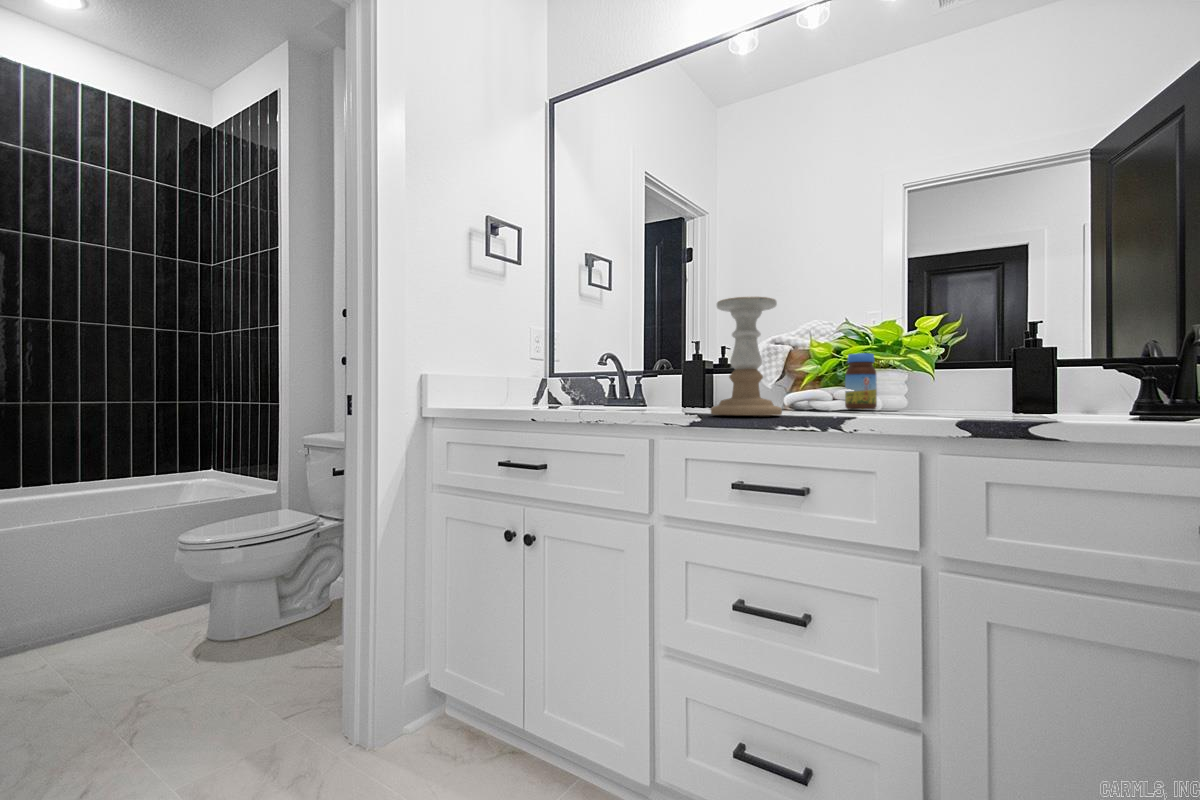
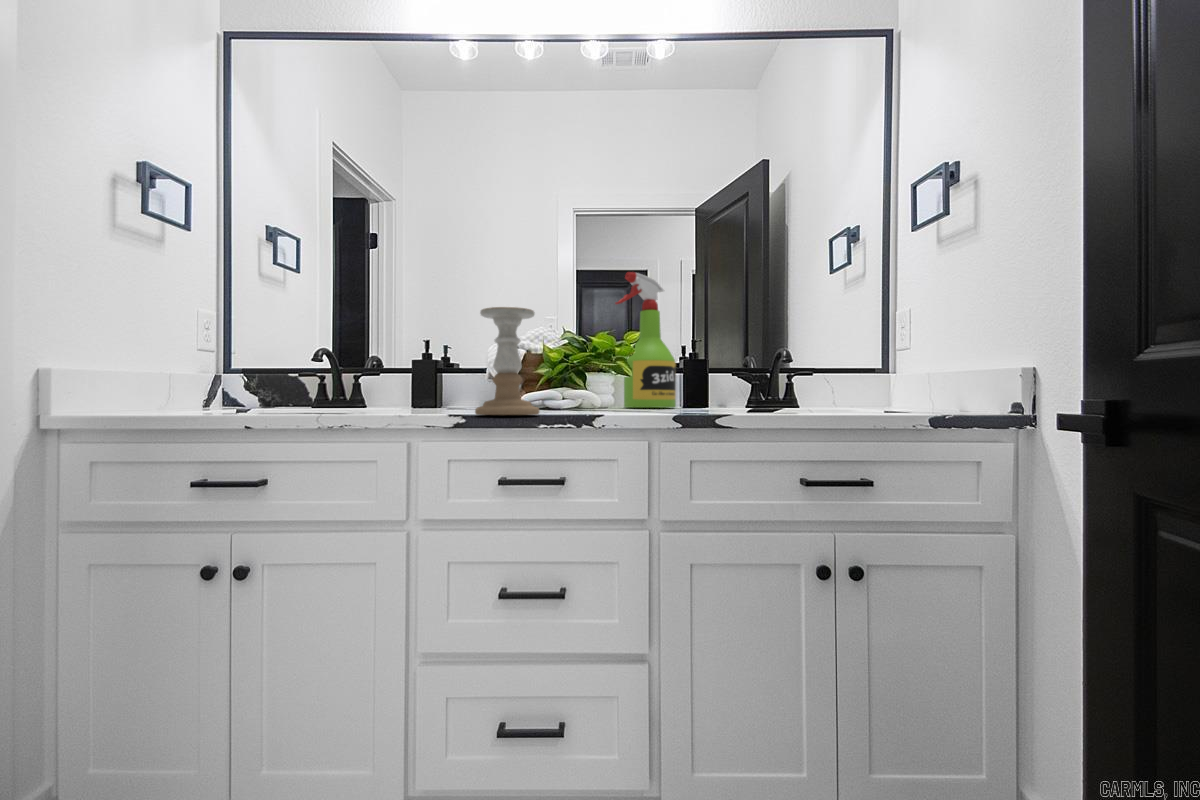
spray bottle: none [898,250,982,408] -> present [615,272,676,408]
jar: present [845,353,877,409] -> none [576,360,601,409]

